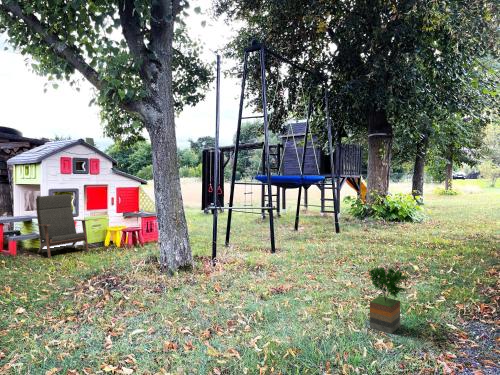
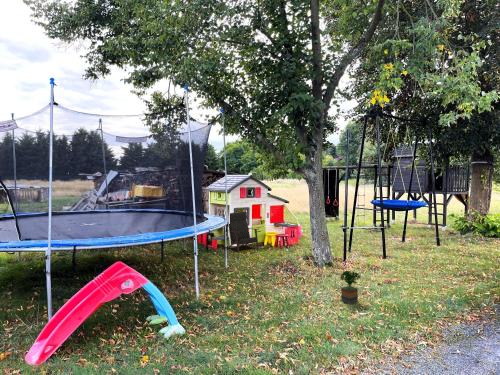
potted tree: present [369,268,407,334] -> present [341,271,360,304]

